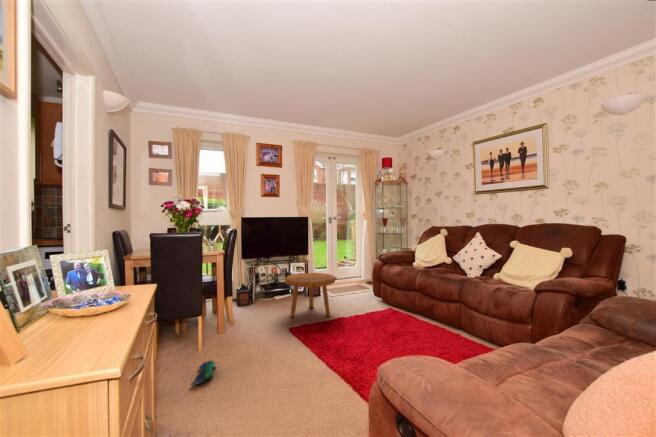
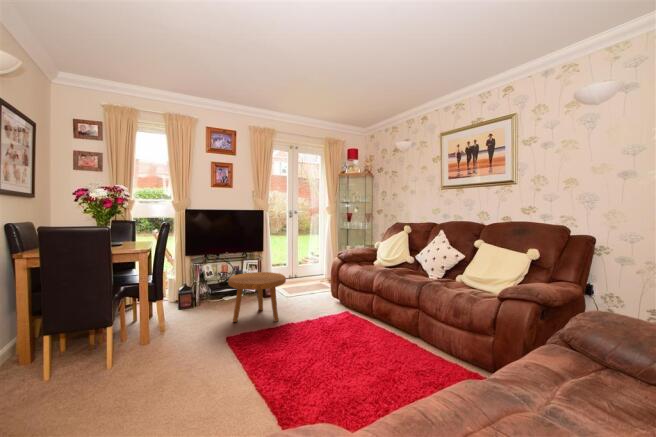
plush toy: present [191,361,216,386] -> none [67,387,111,425]

